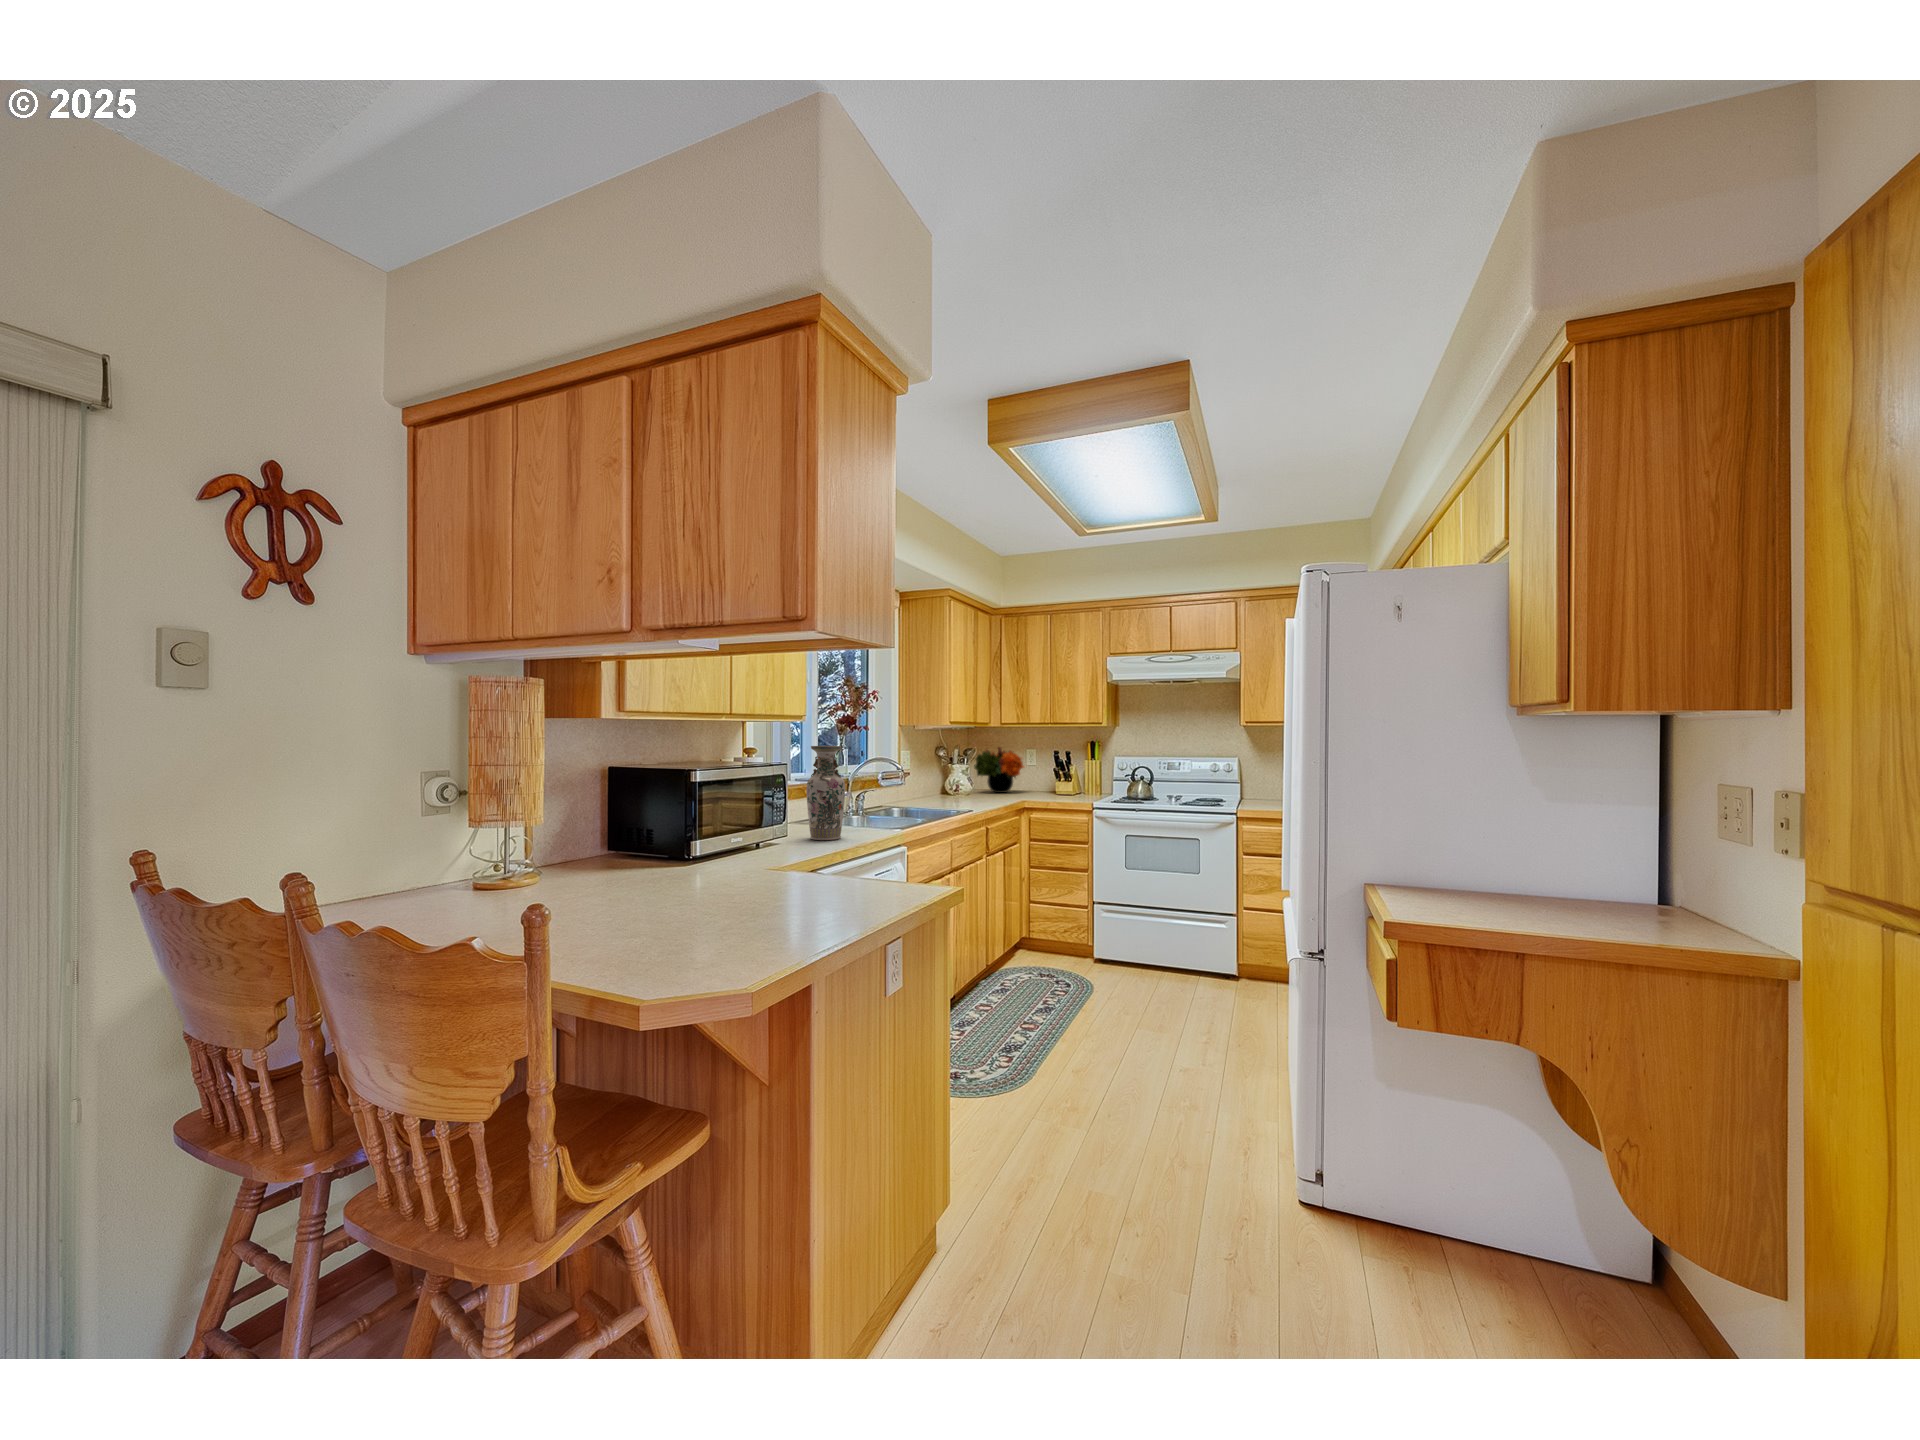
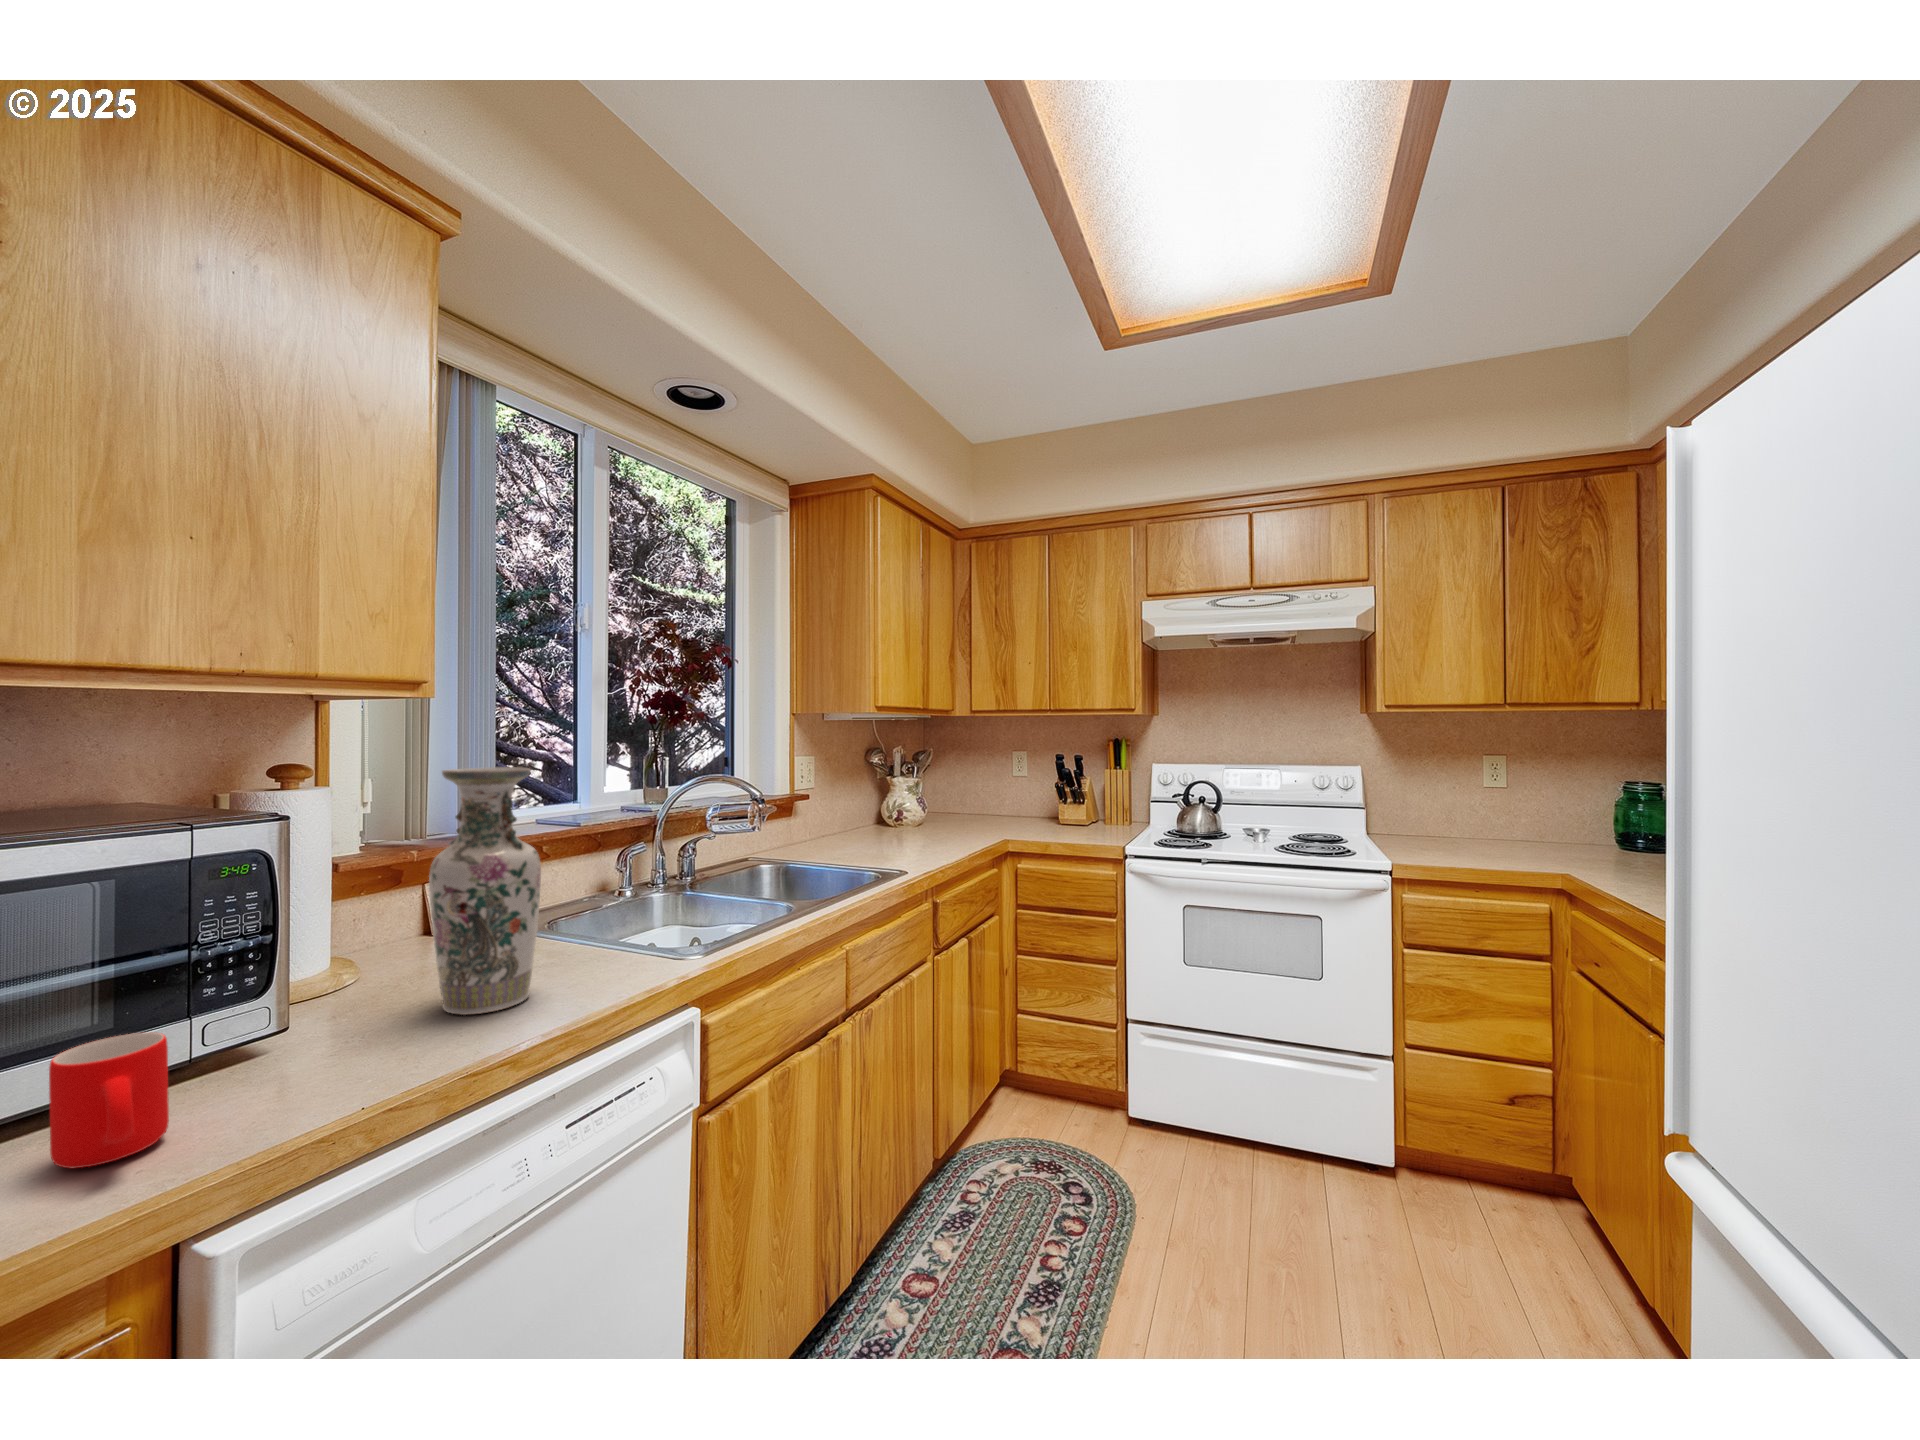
flower arrangement: present [974,747,1024,793] -> none [926,748,1009,821]
mug: none [751,823,781,857] -> present [49,1032,169,1168]

